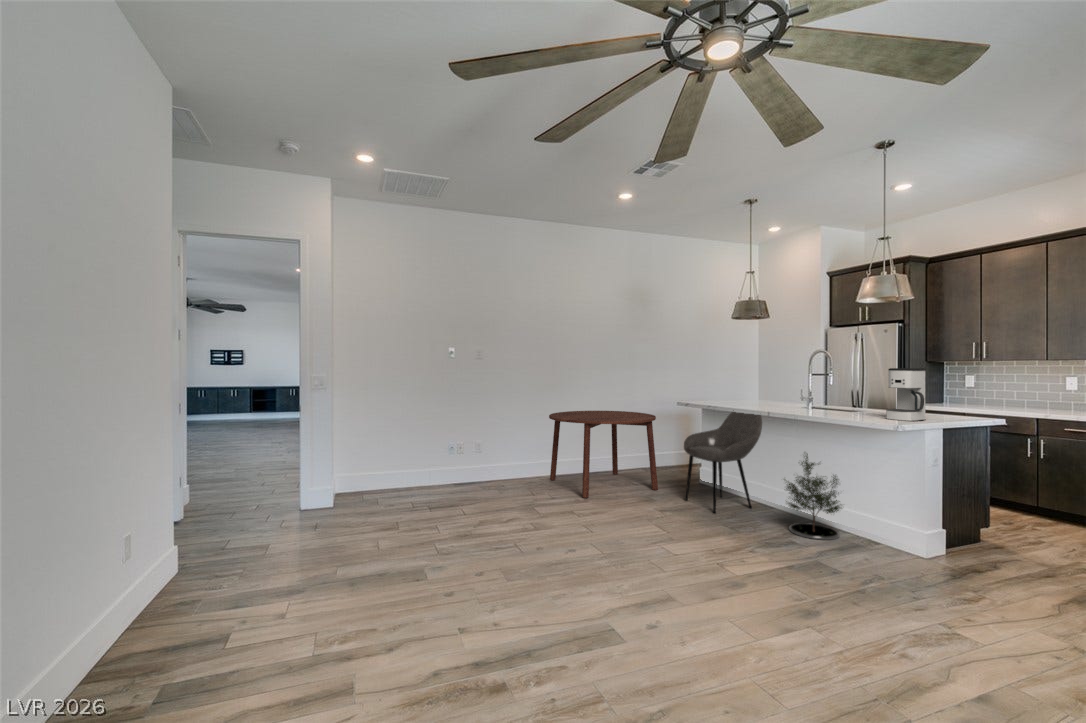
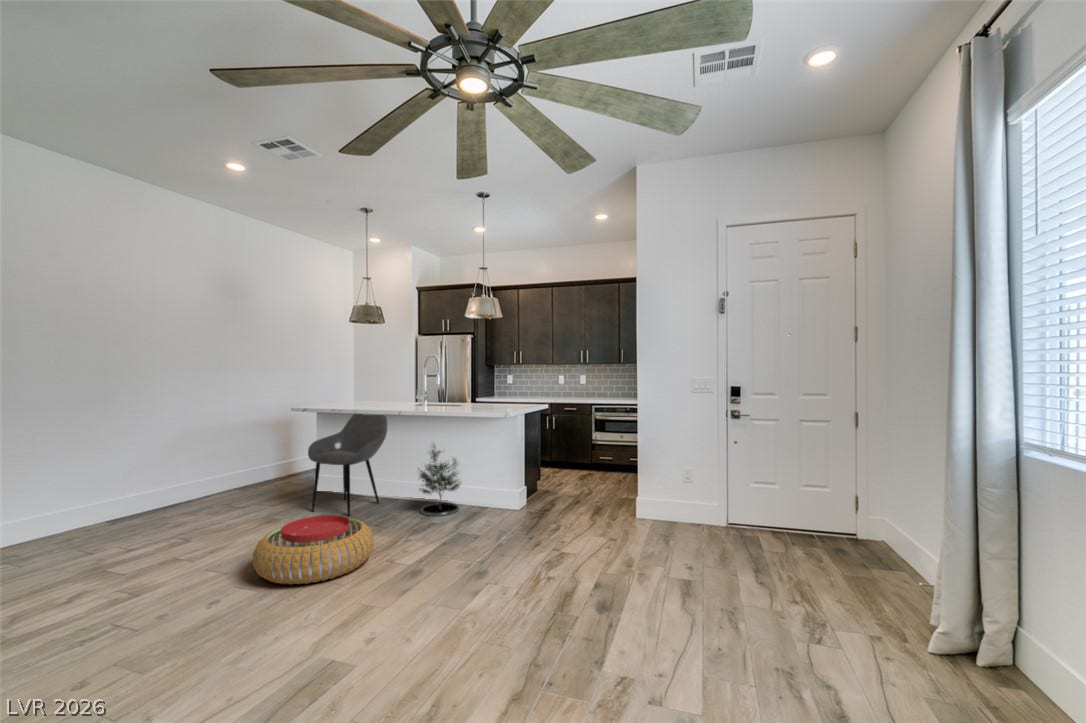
coffee maker: present [886,368,926,421] -> none [491,369,515,409]
dining table: present [549,411,658,498] -> none [105,425,273,539]
pouf: none [607,502,712,564] -> present [253,515,374,585]

